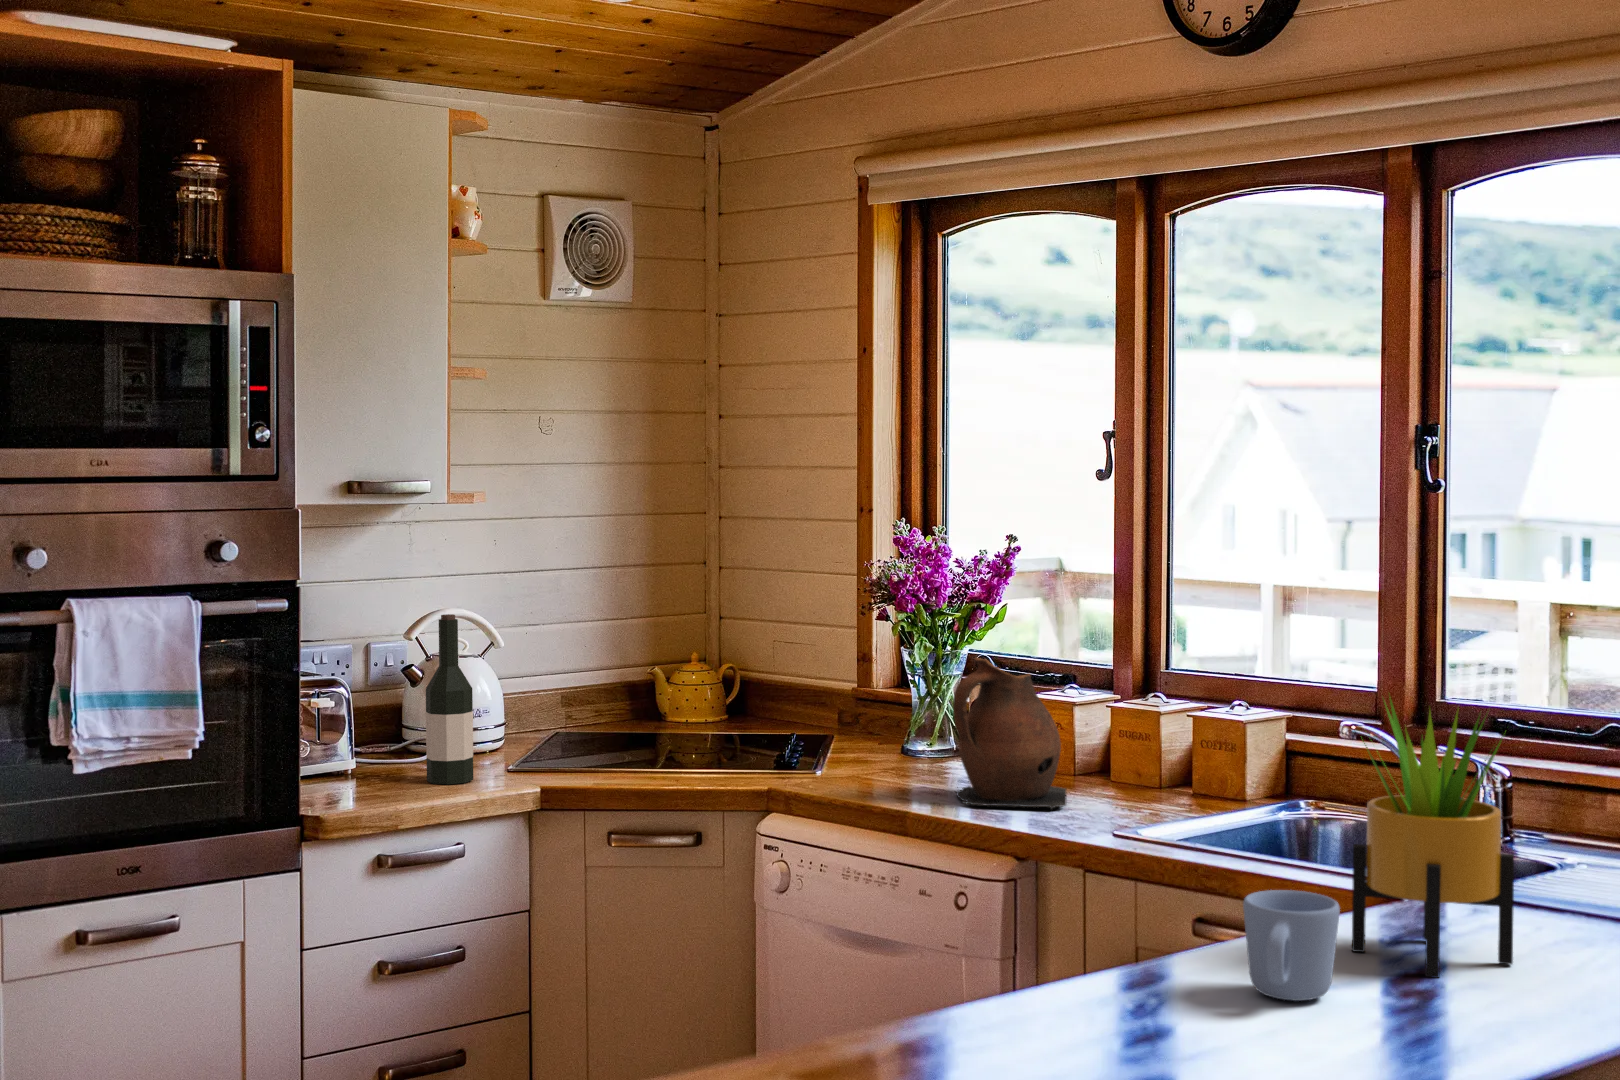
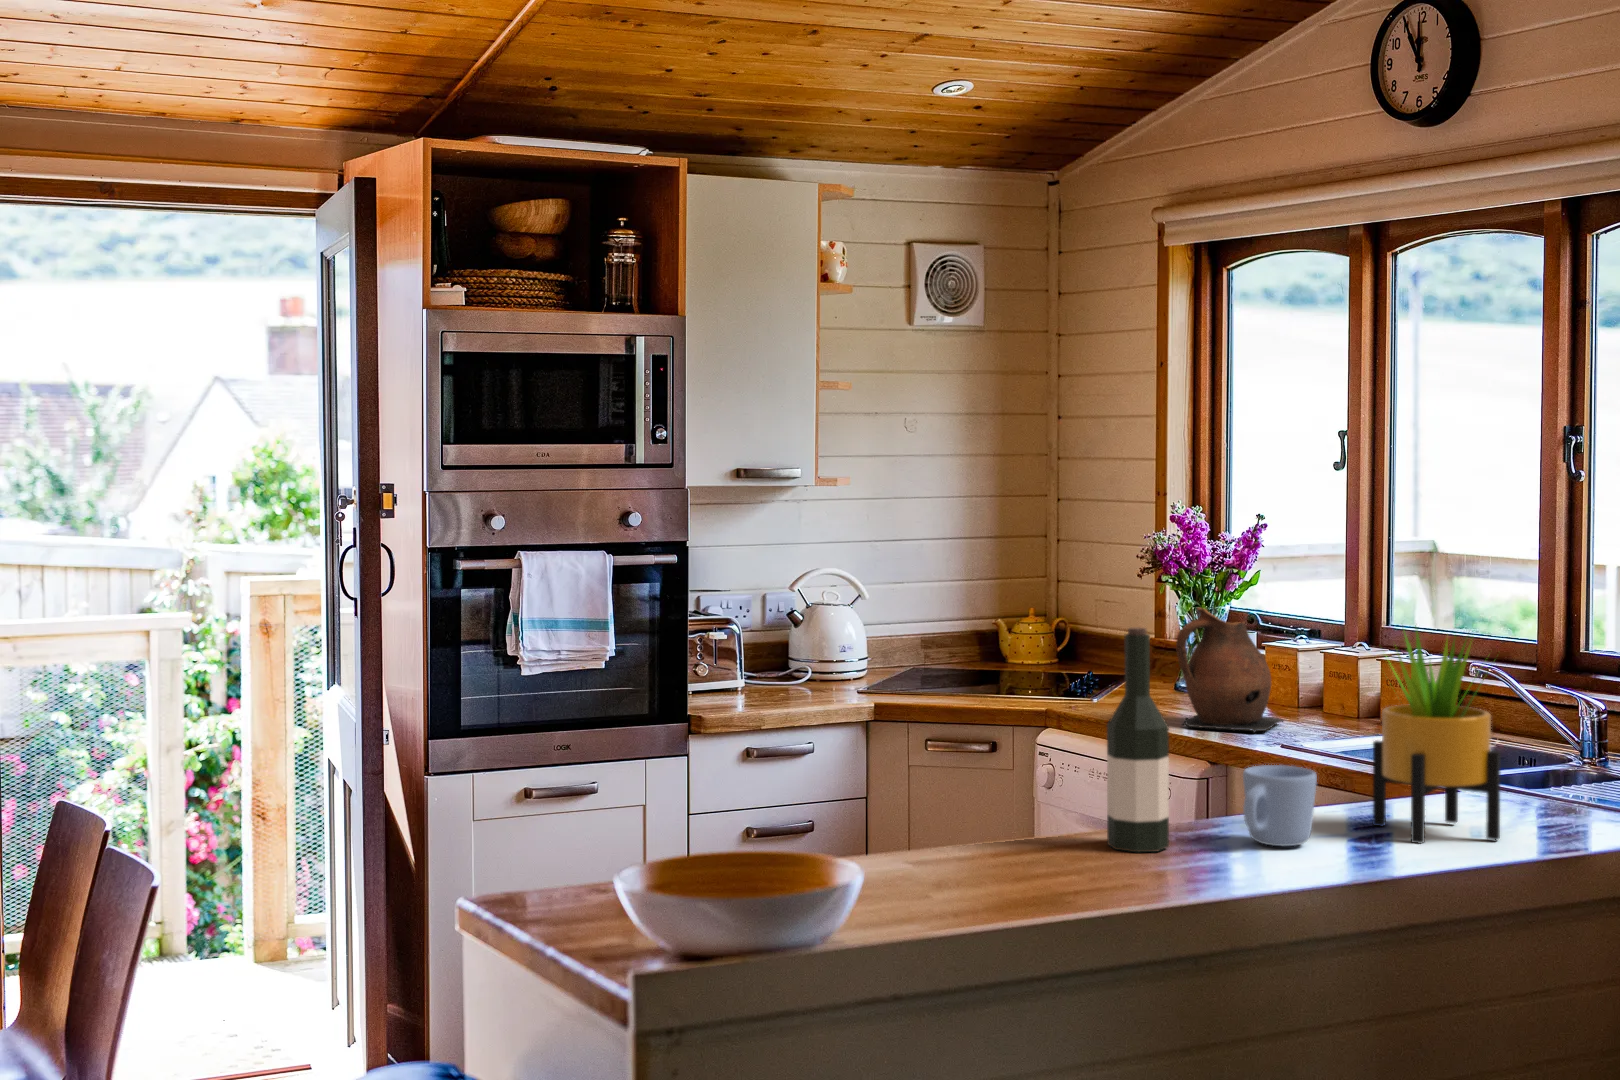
wine bottle: present [426,614,473,784] -> present [1107,627,1169,852]

